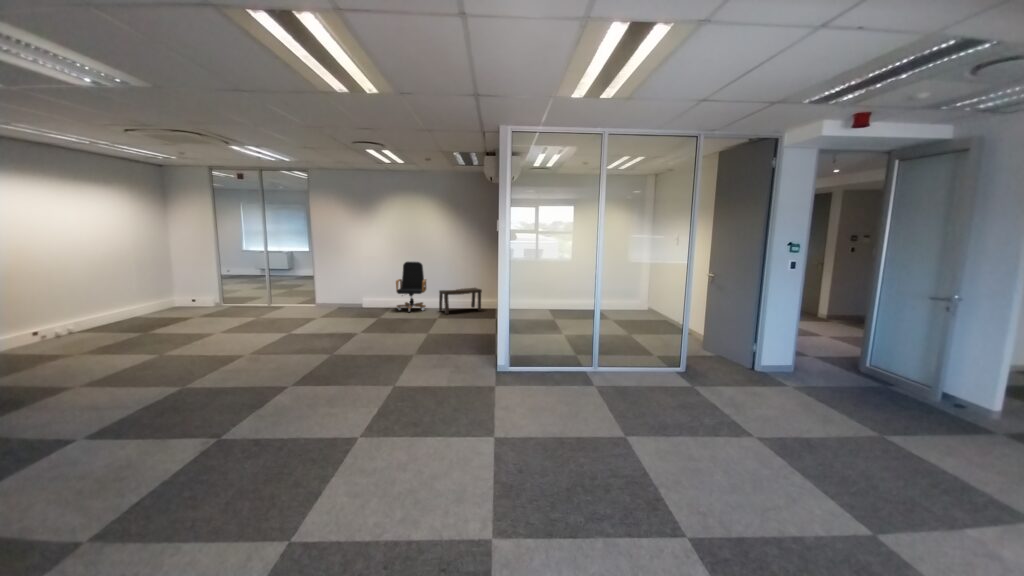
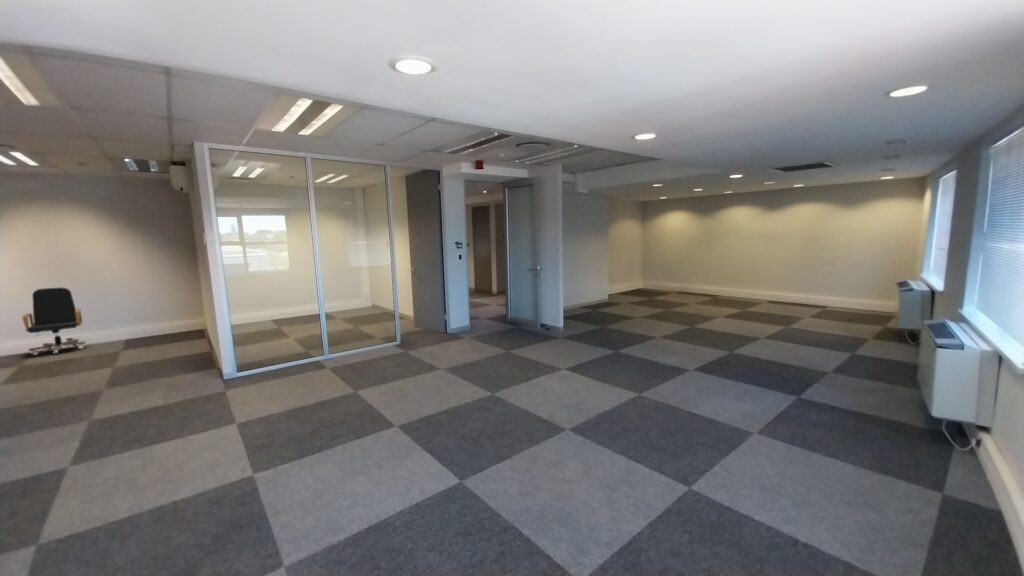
bench: present [439,288,482,314] -> none [108,310,179,346]

